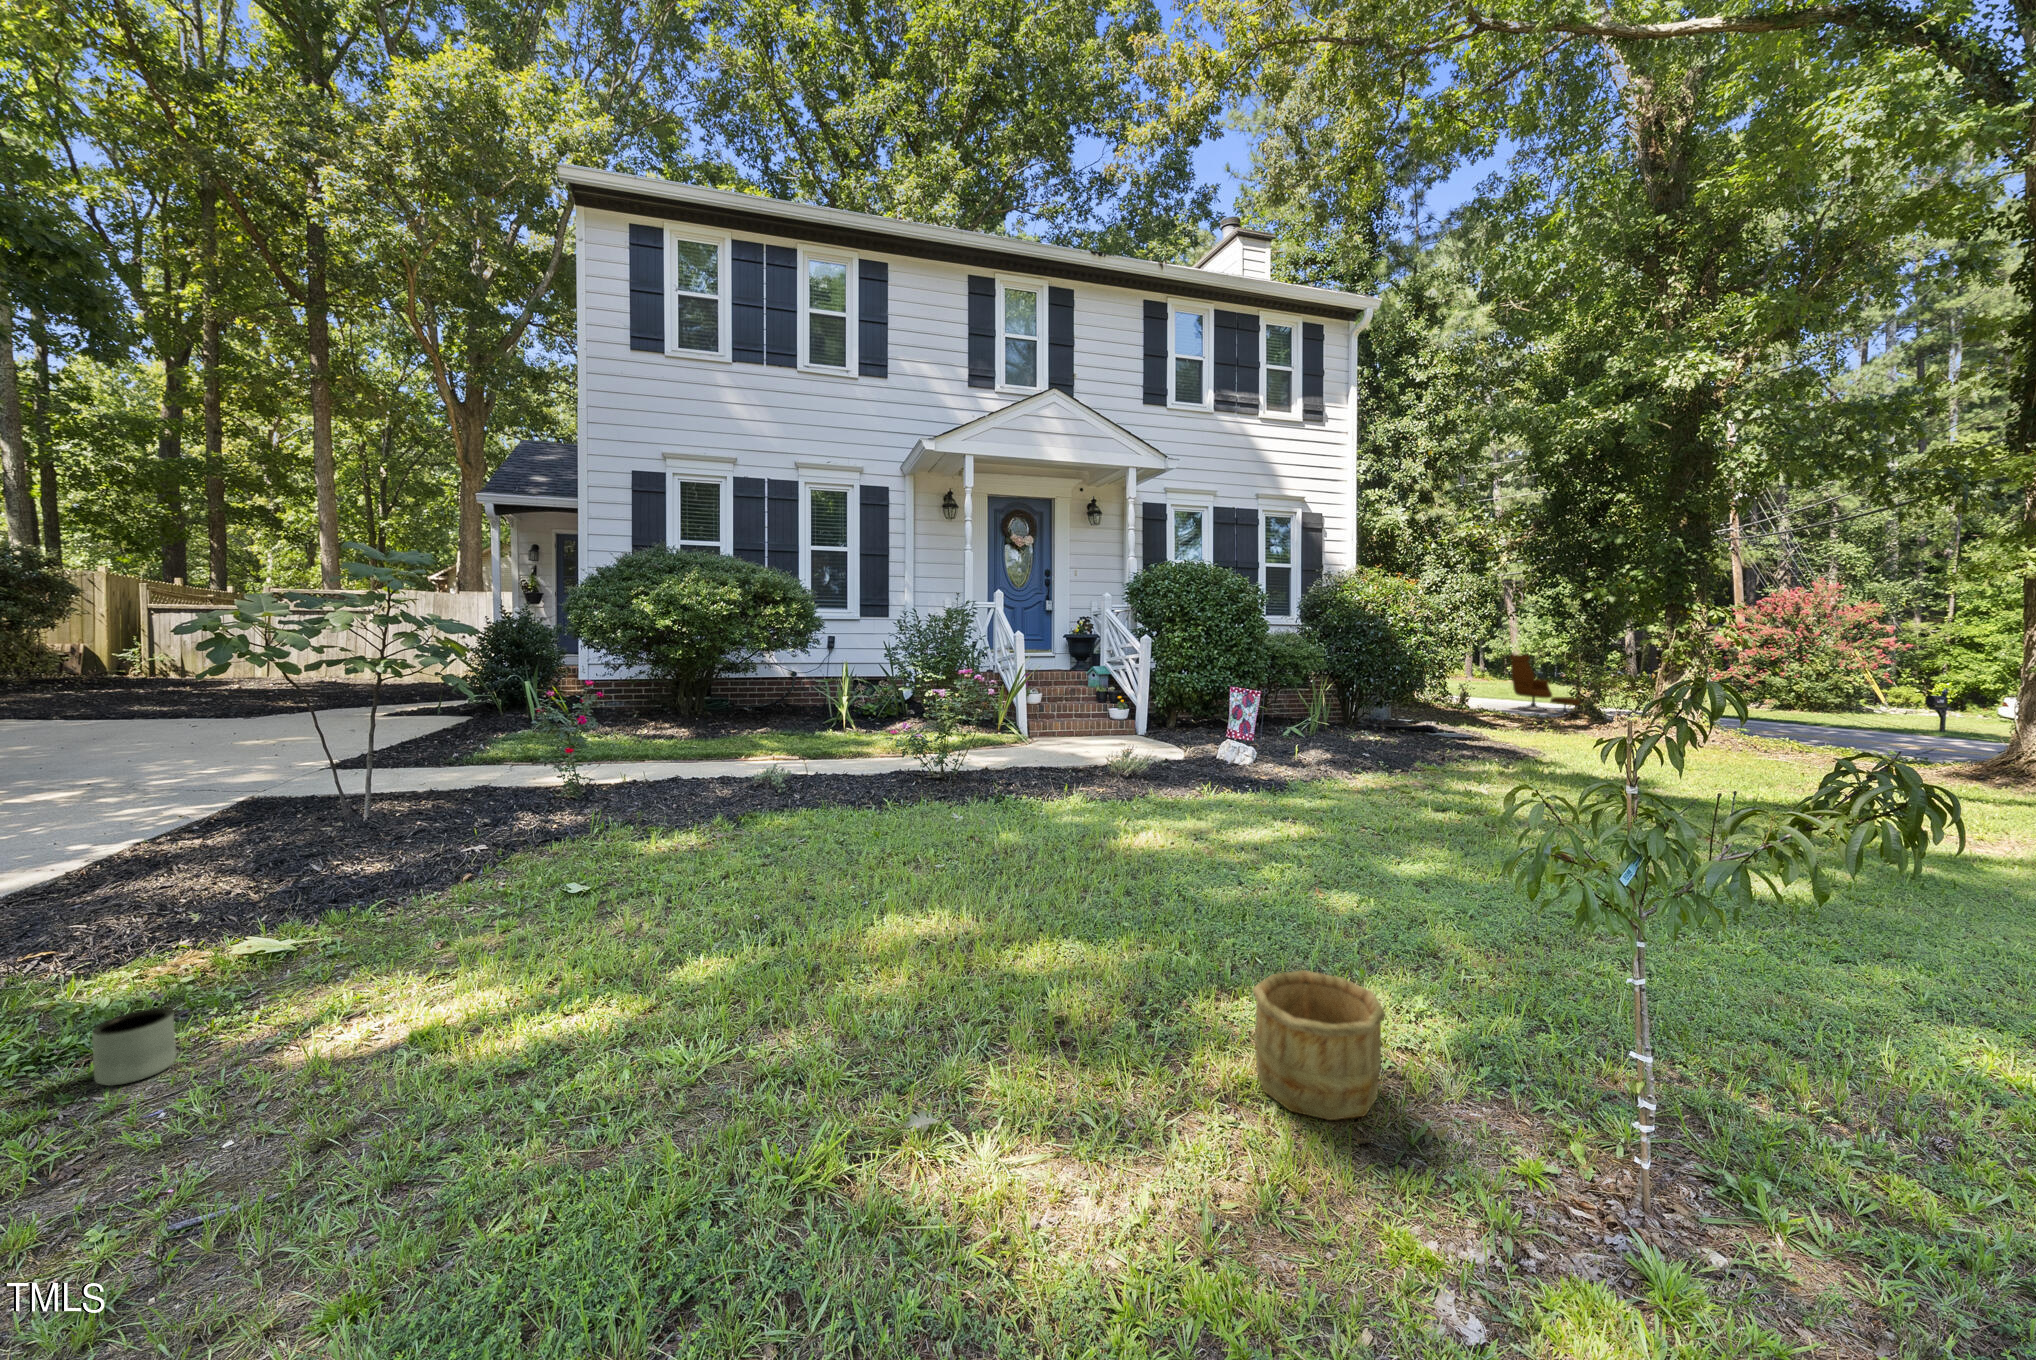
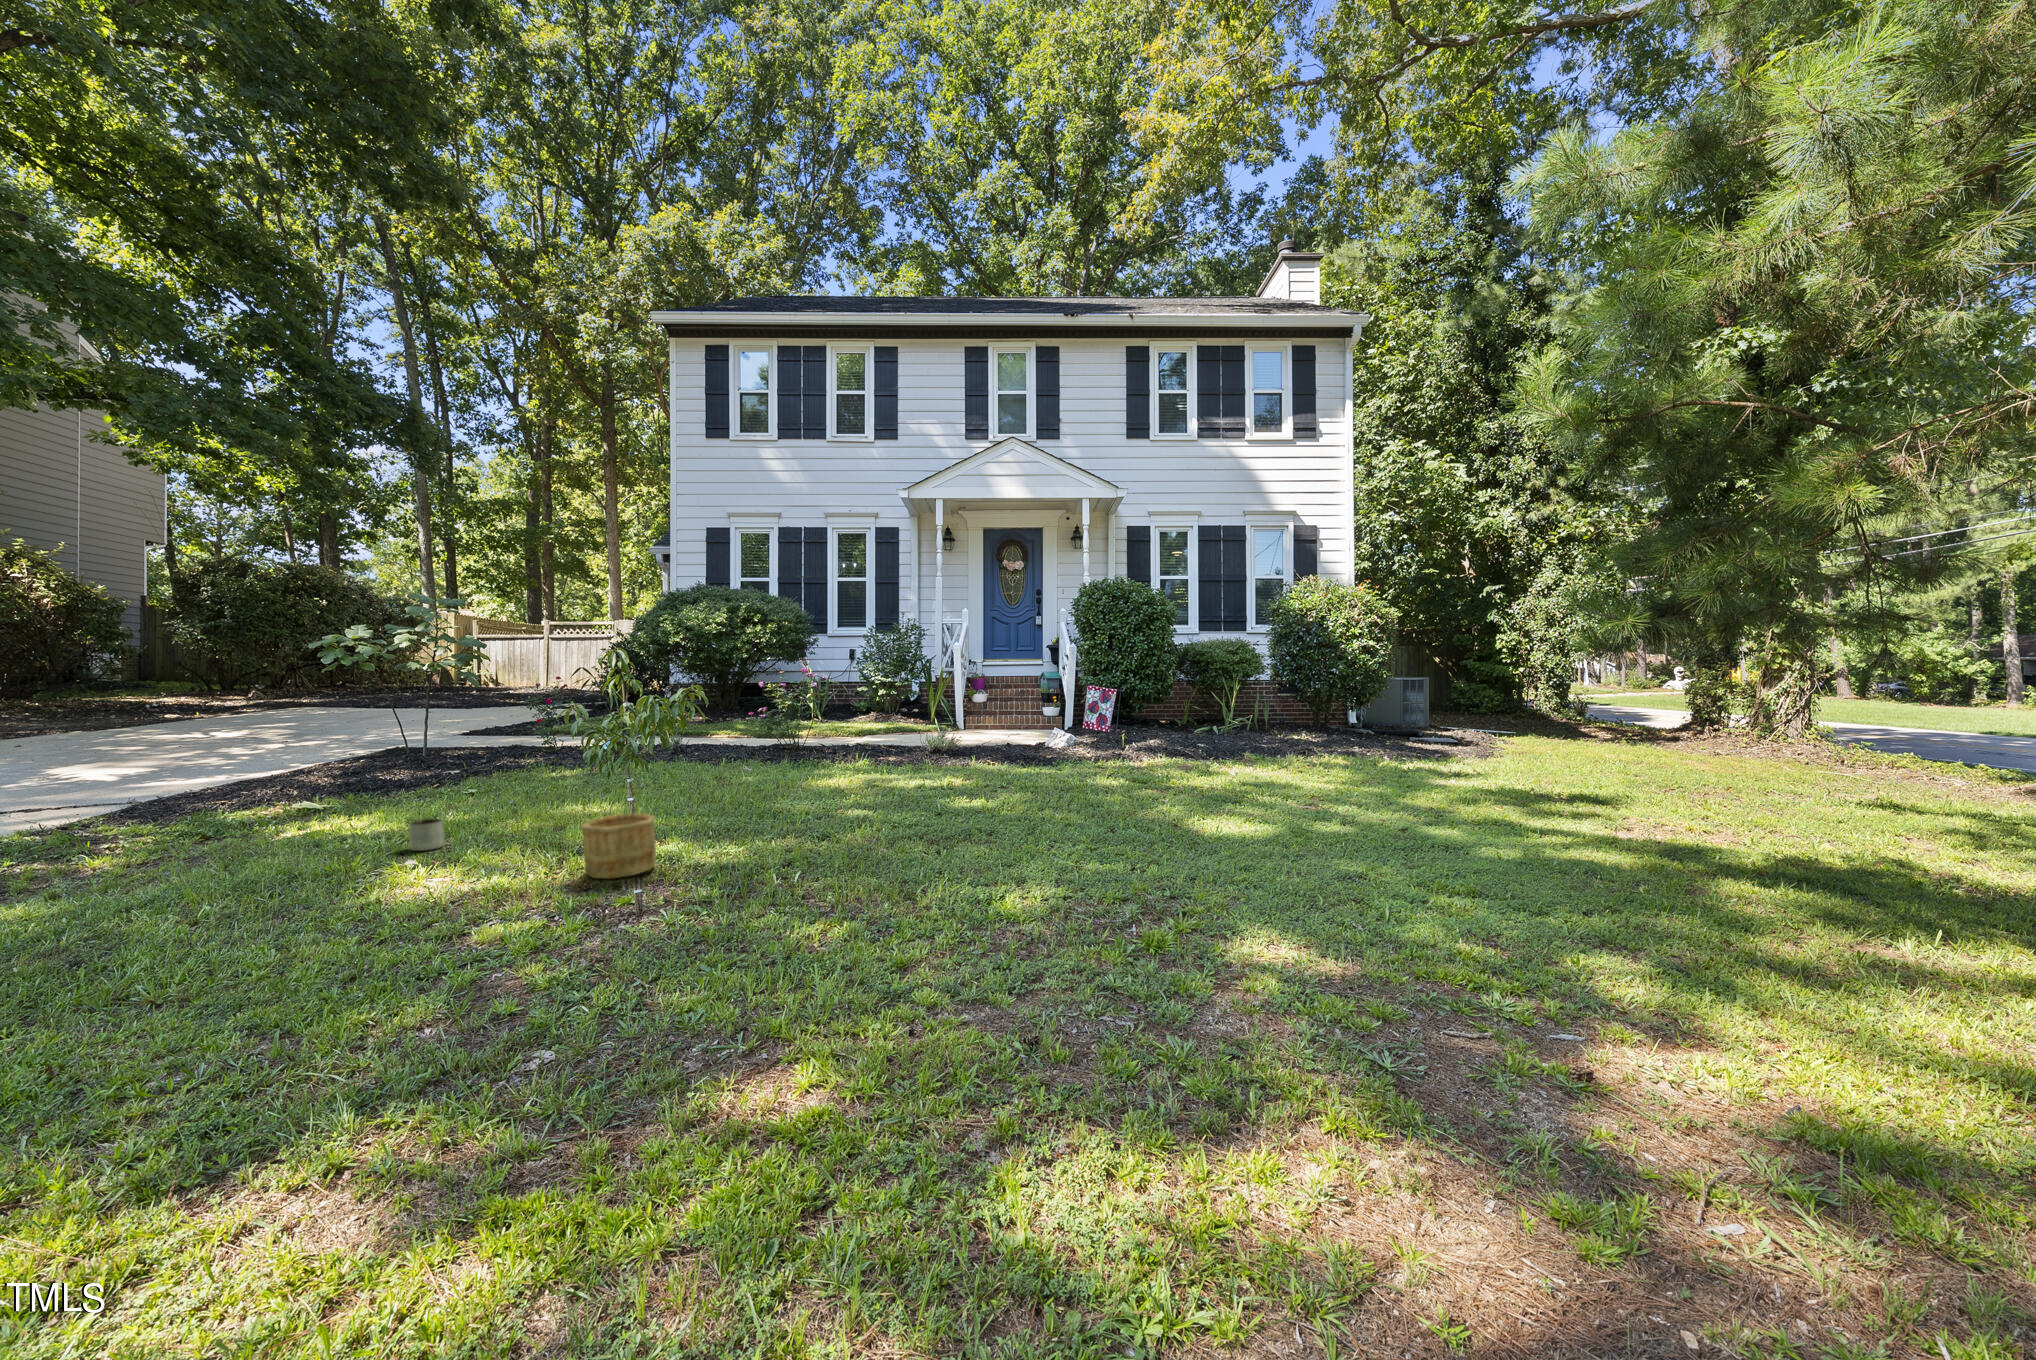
lounge chair: present [1510,654,1580,713] -> none [1558,662,1625,727]
planter: present [92,1008,176,1086] -> present [409,819,444,851]

